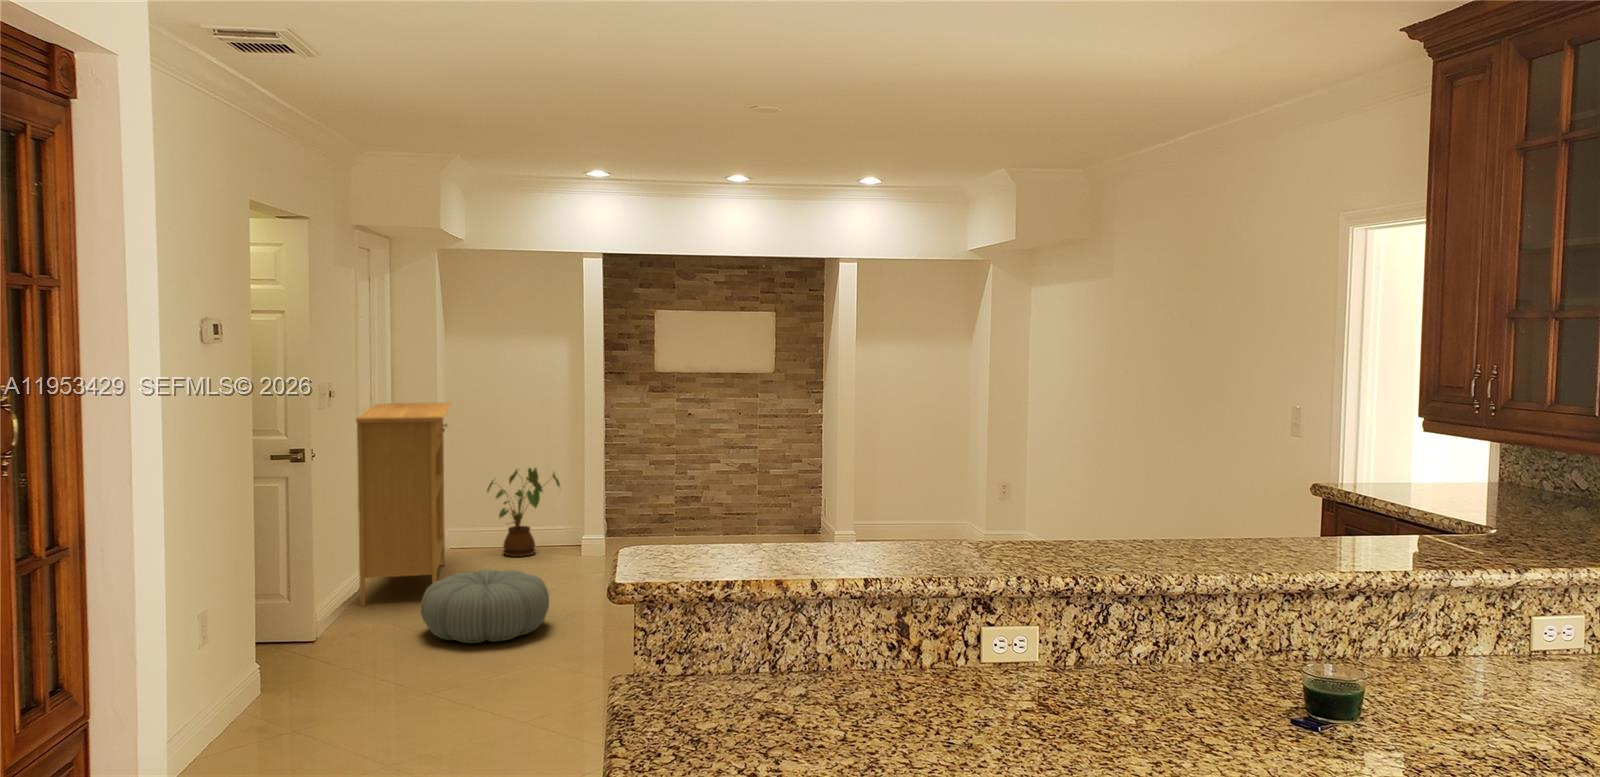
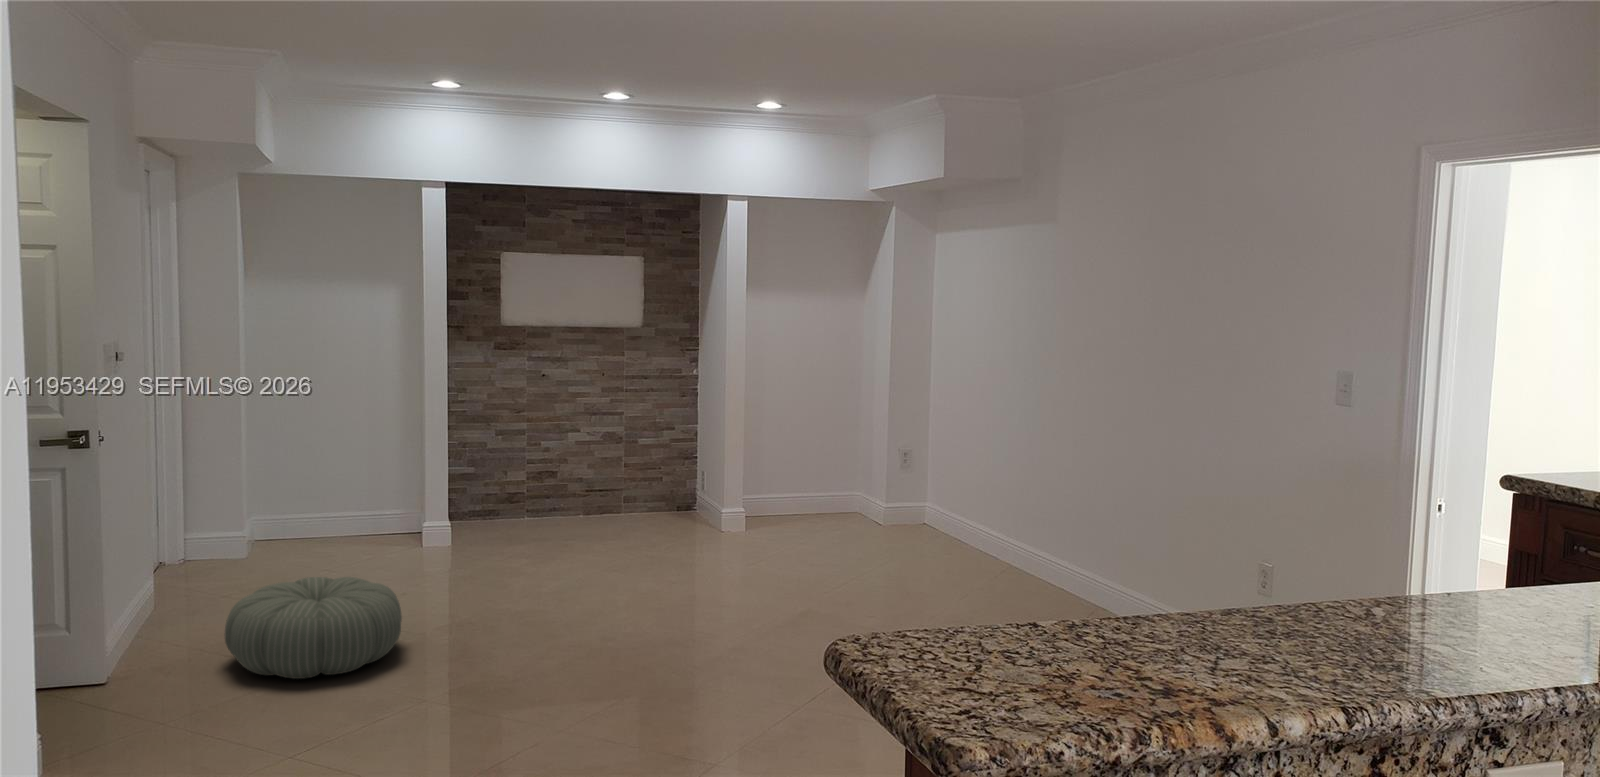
console table: present [356,402,451,606] -> none [122,357,249,628]
house plant: present [487,468,560,557] -> none [291,439,387,551]

